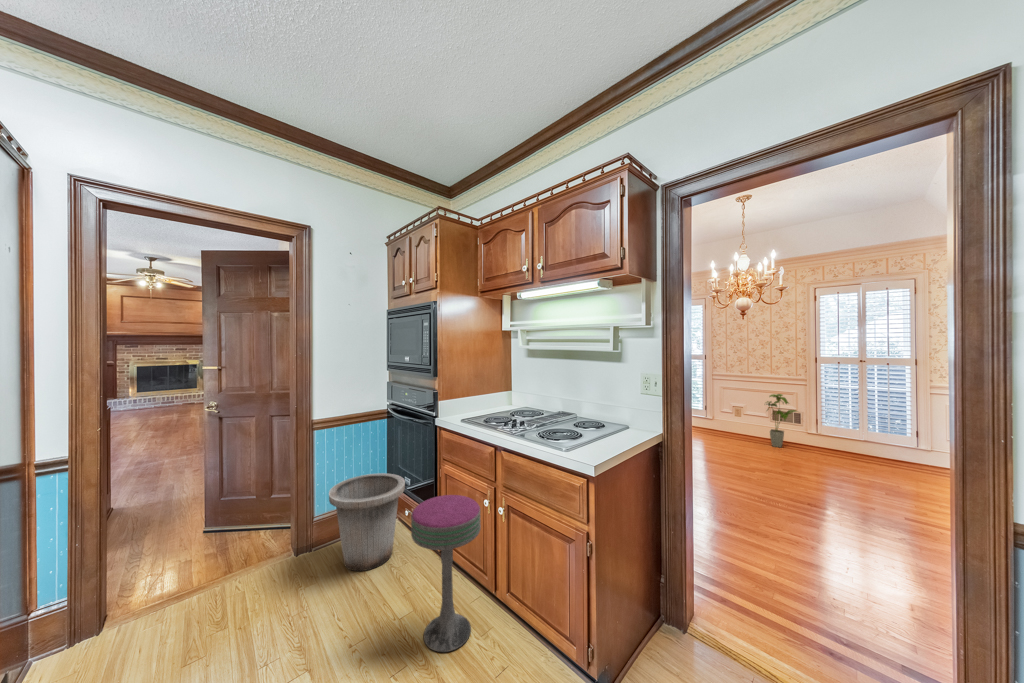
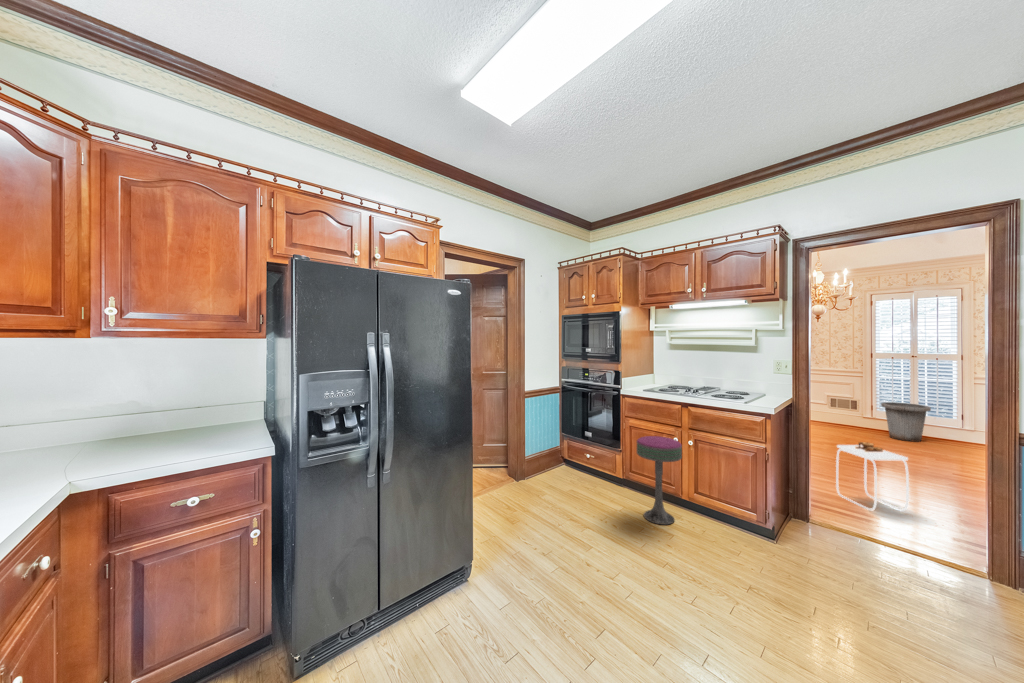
house plant: present [766,394,796,447] -> none [826,384,858,429]
trash can: present [329,473,405,571] -> present [881,402,931,442]
side table: none [744,492,841,604] -> present [836,442,909,511]

